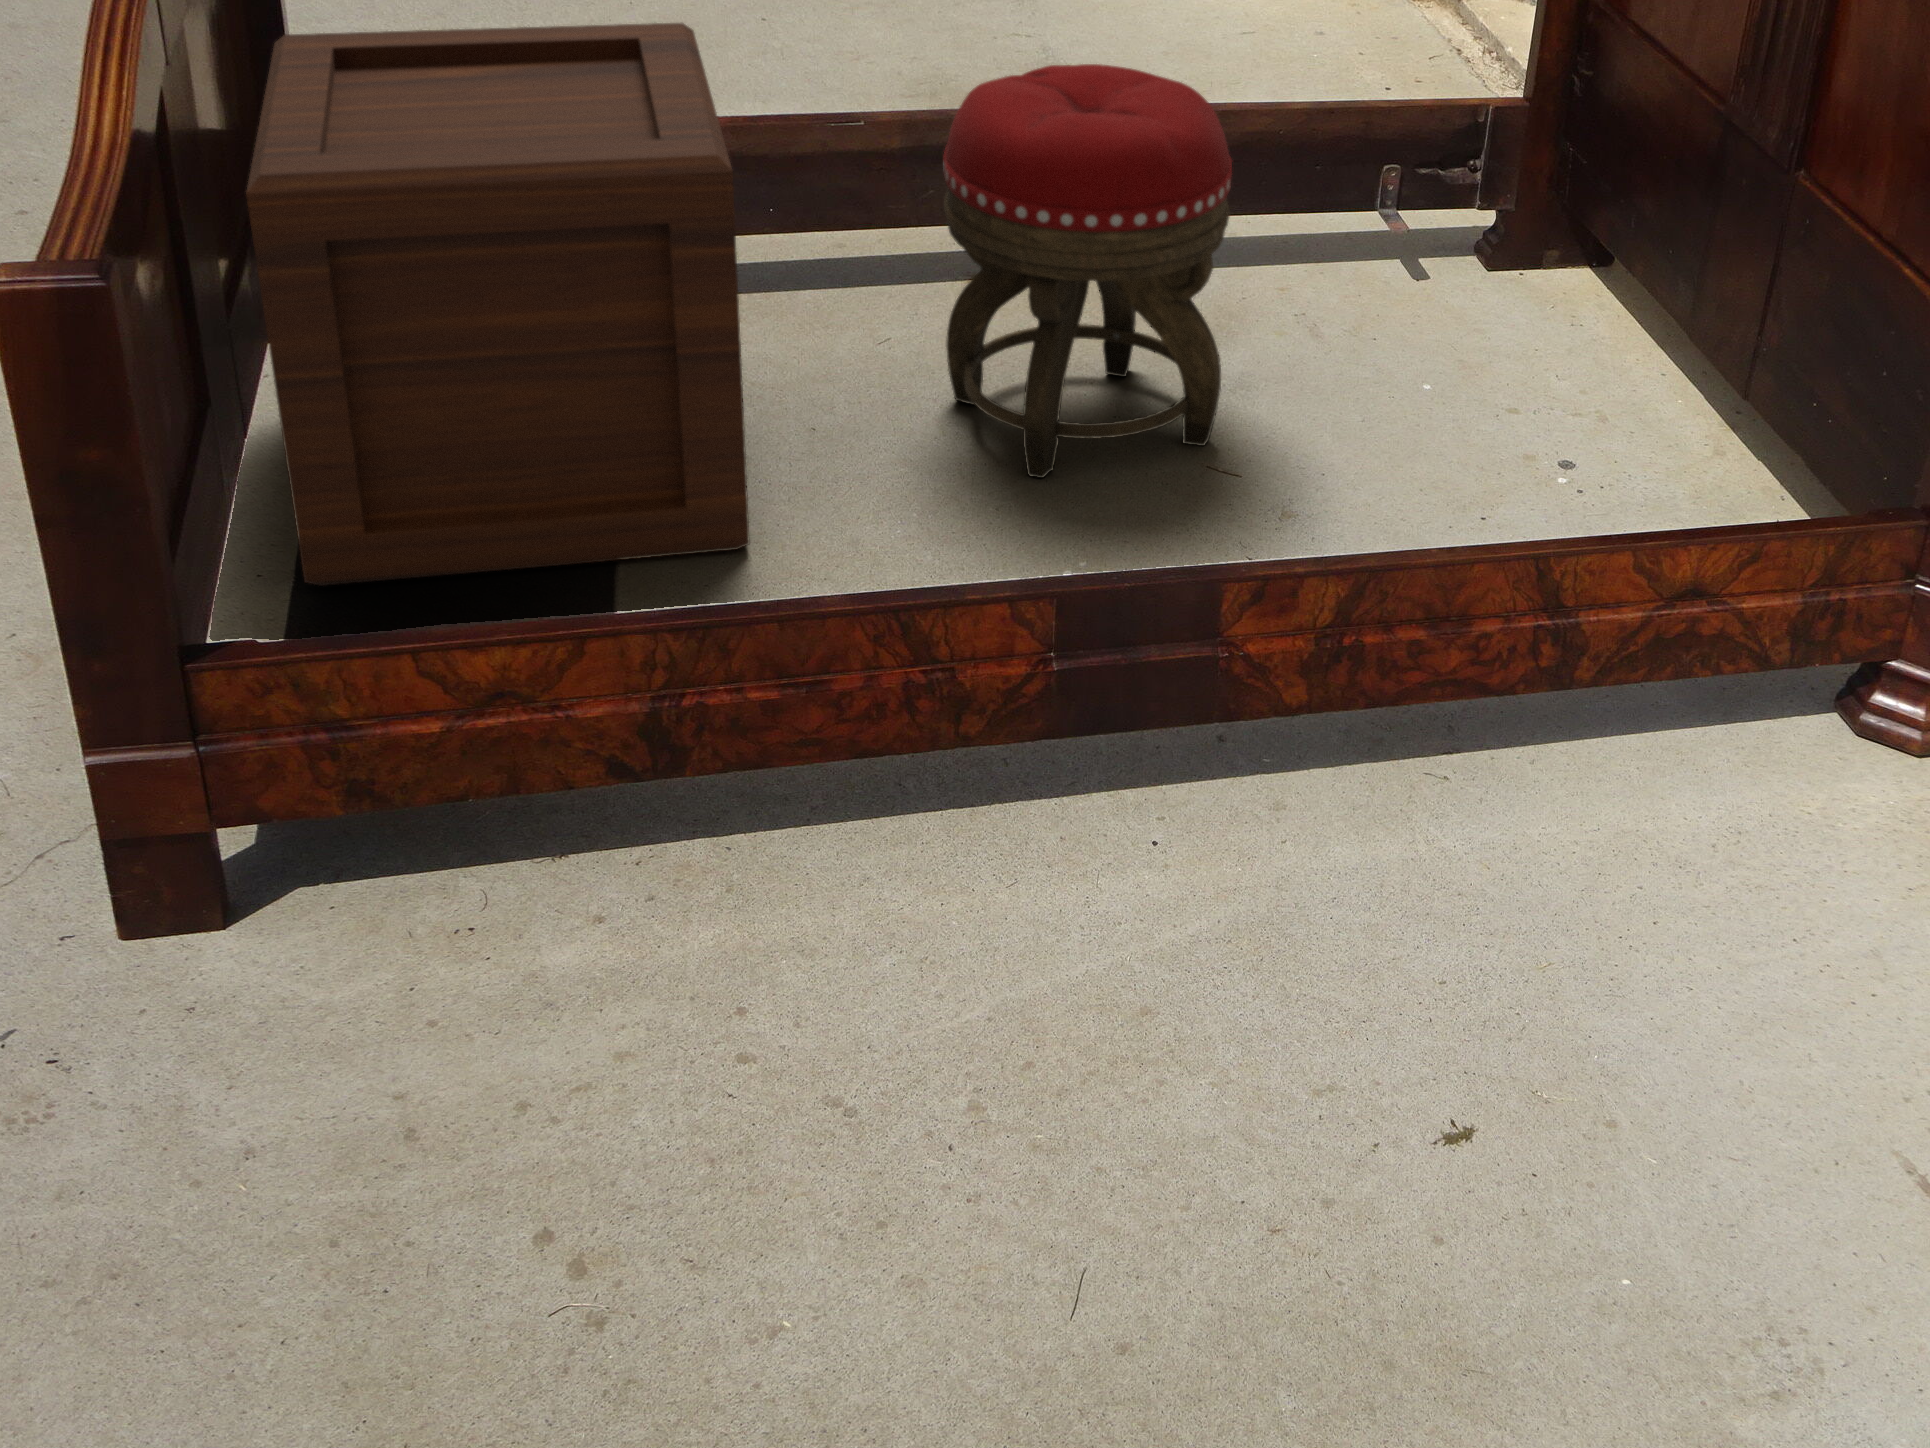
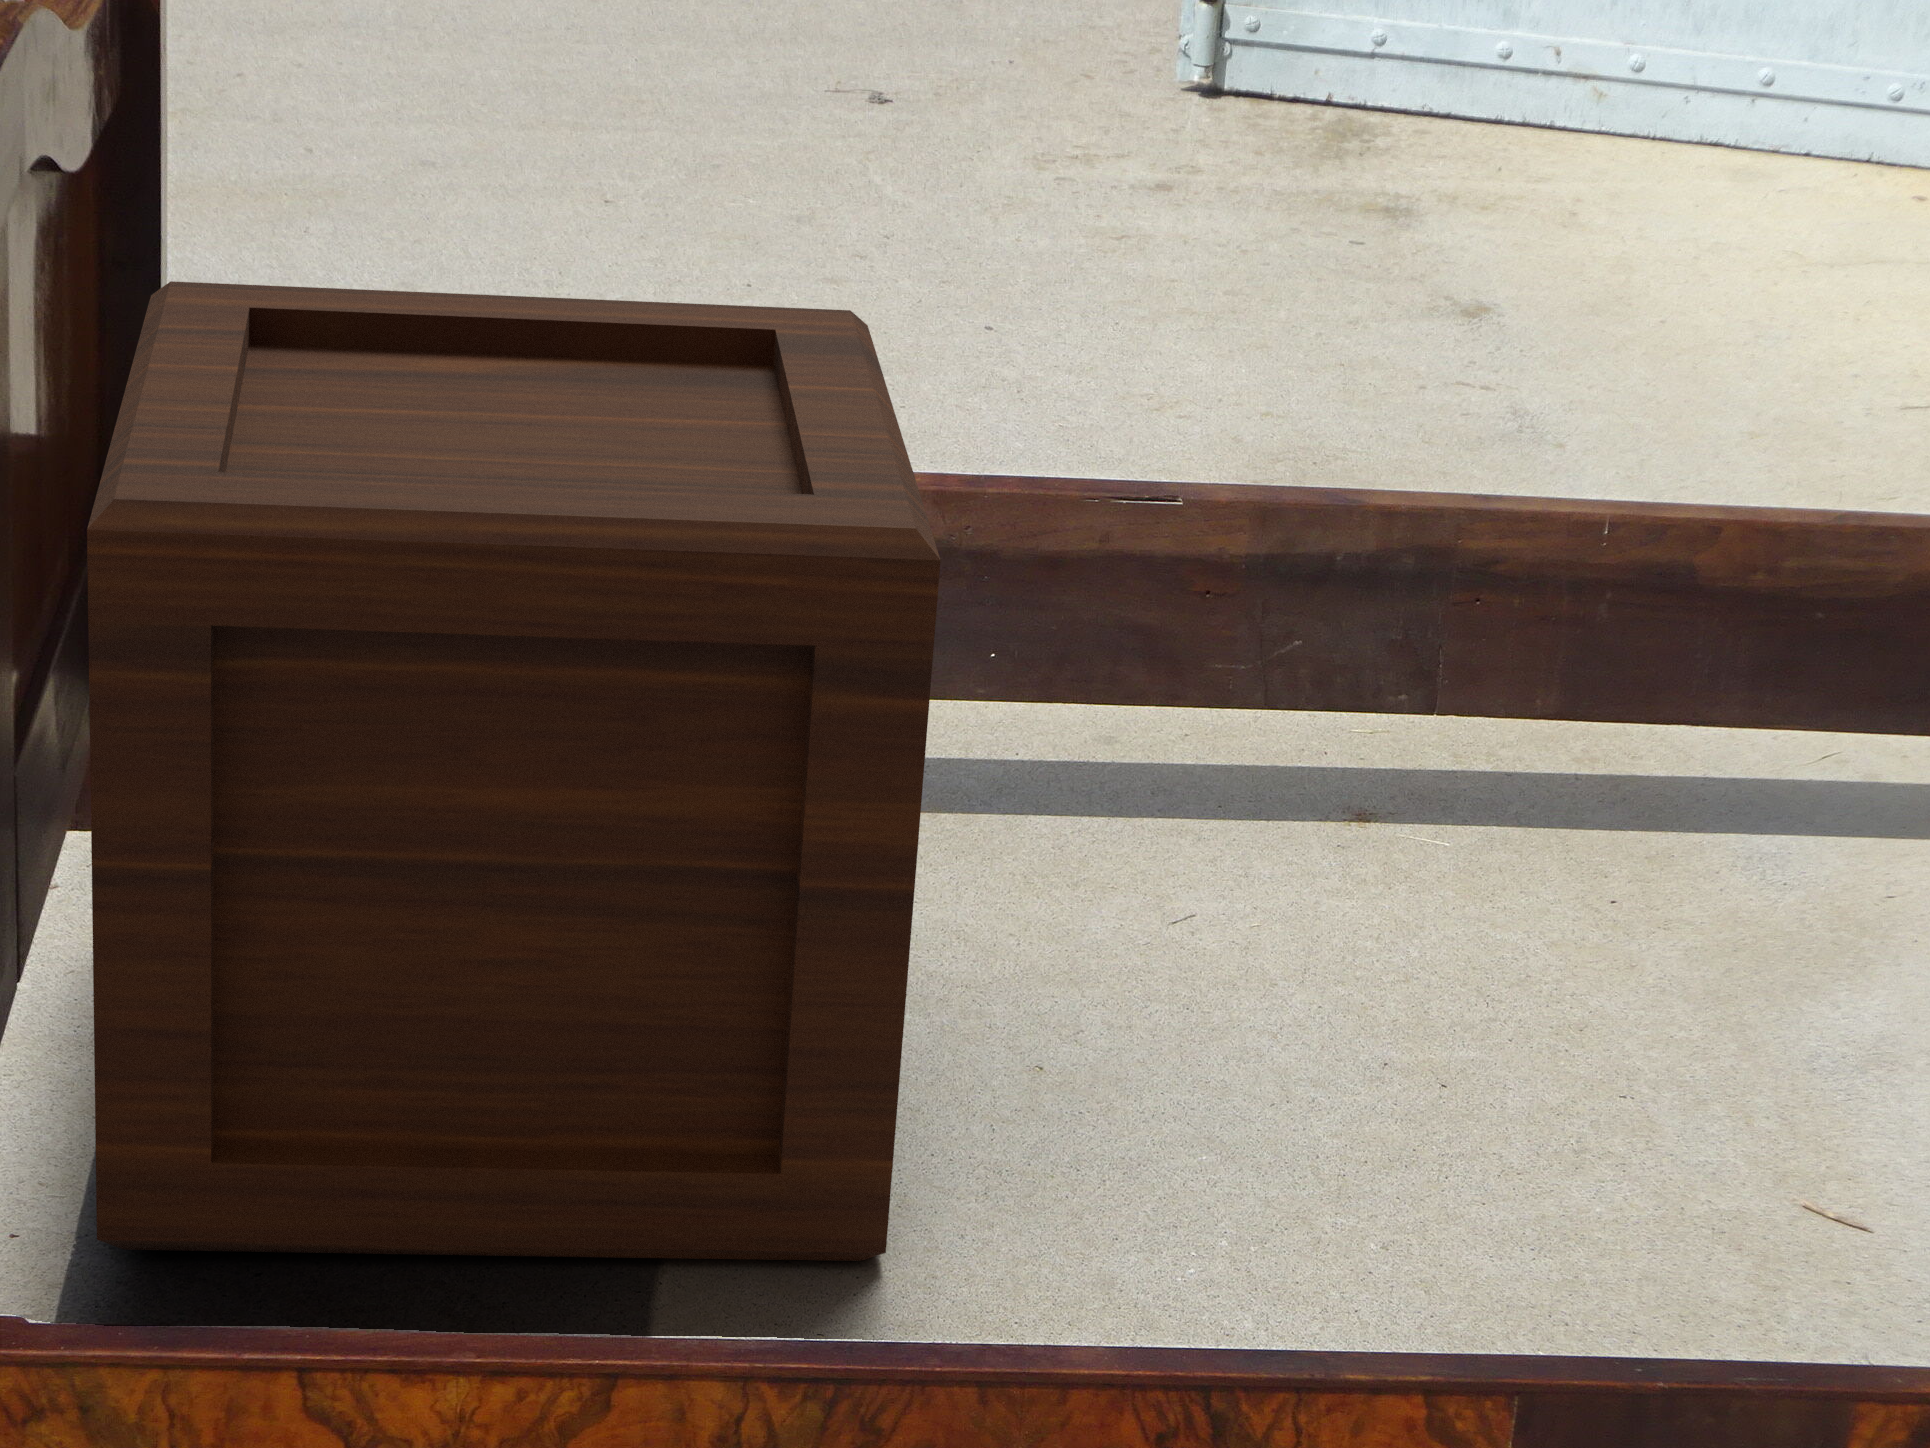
footstool: present [944,64,1232,478] -> none [1257,433,1836,1187]

